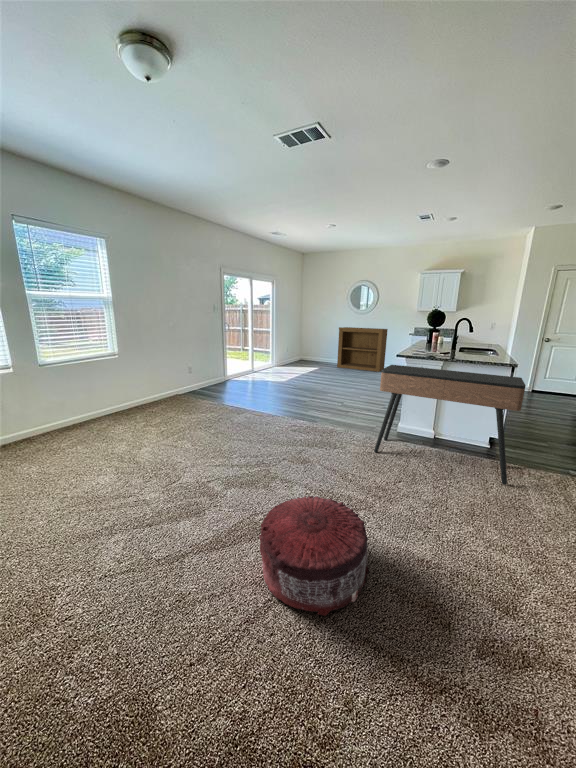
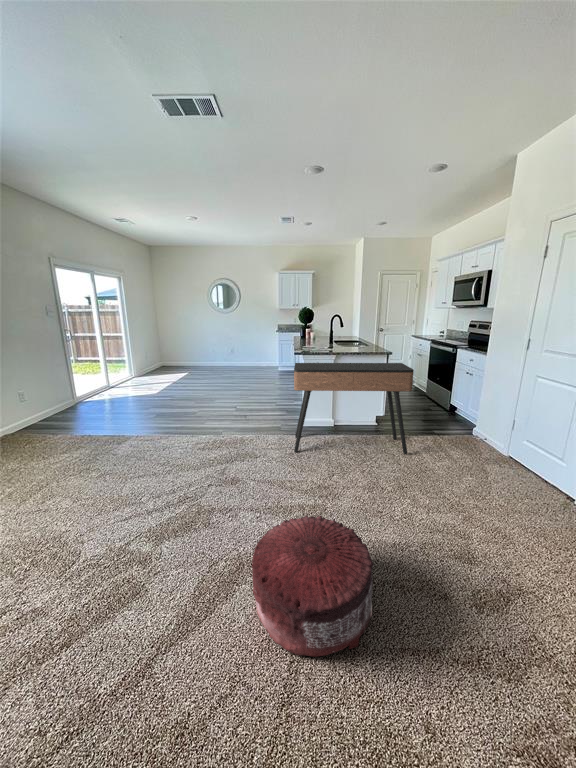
bookshelf: present [337,327,388,372] -> none [204,327,254,370]

